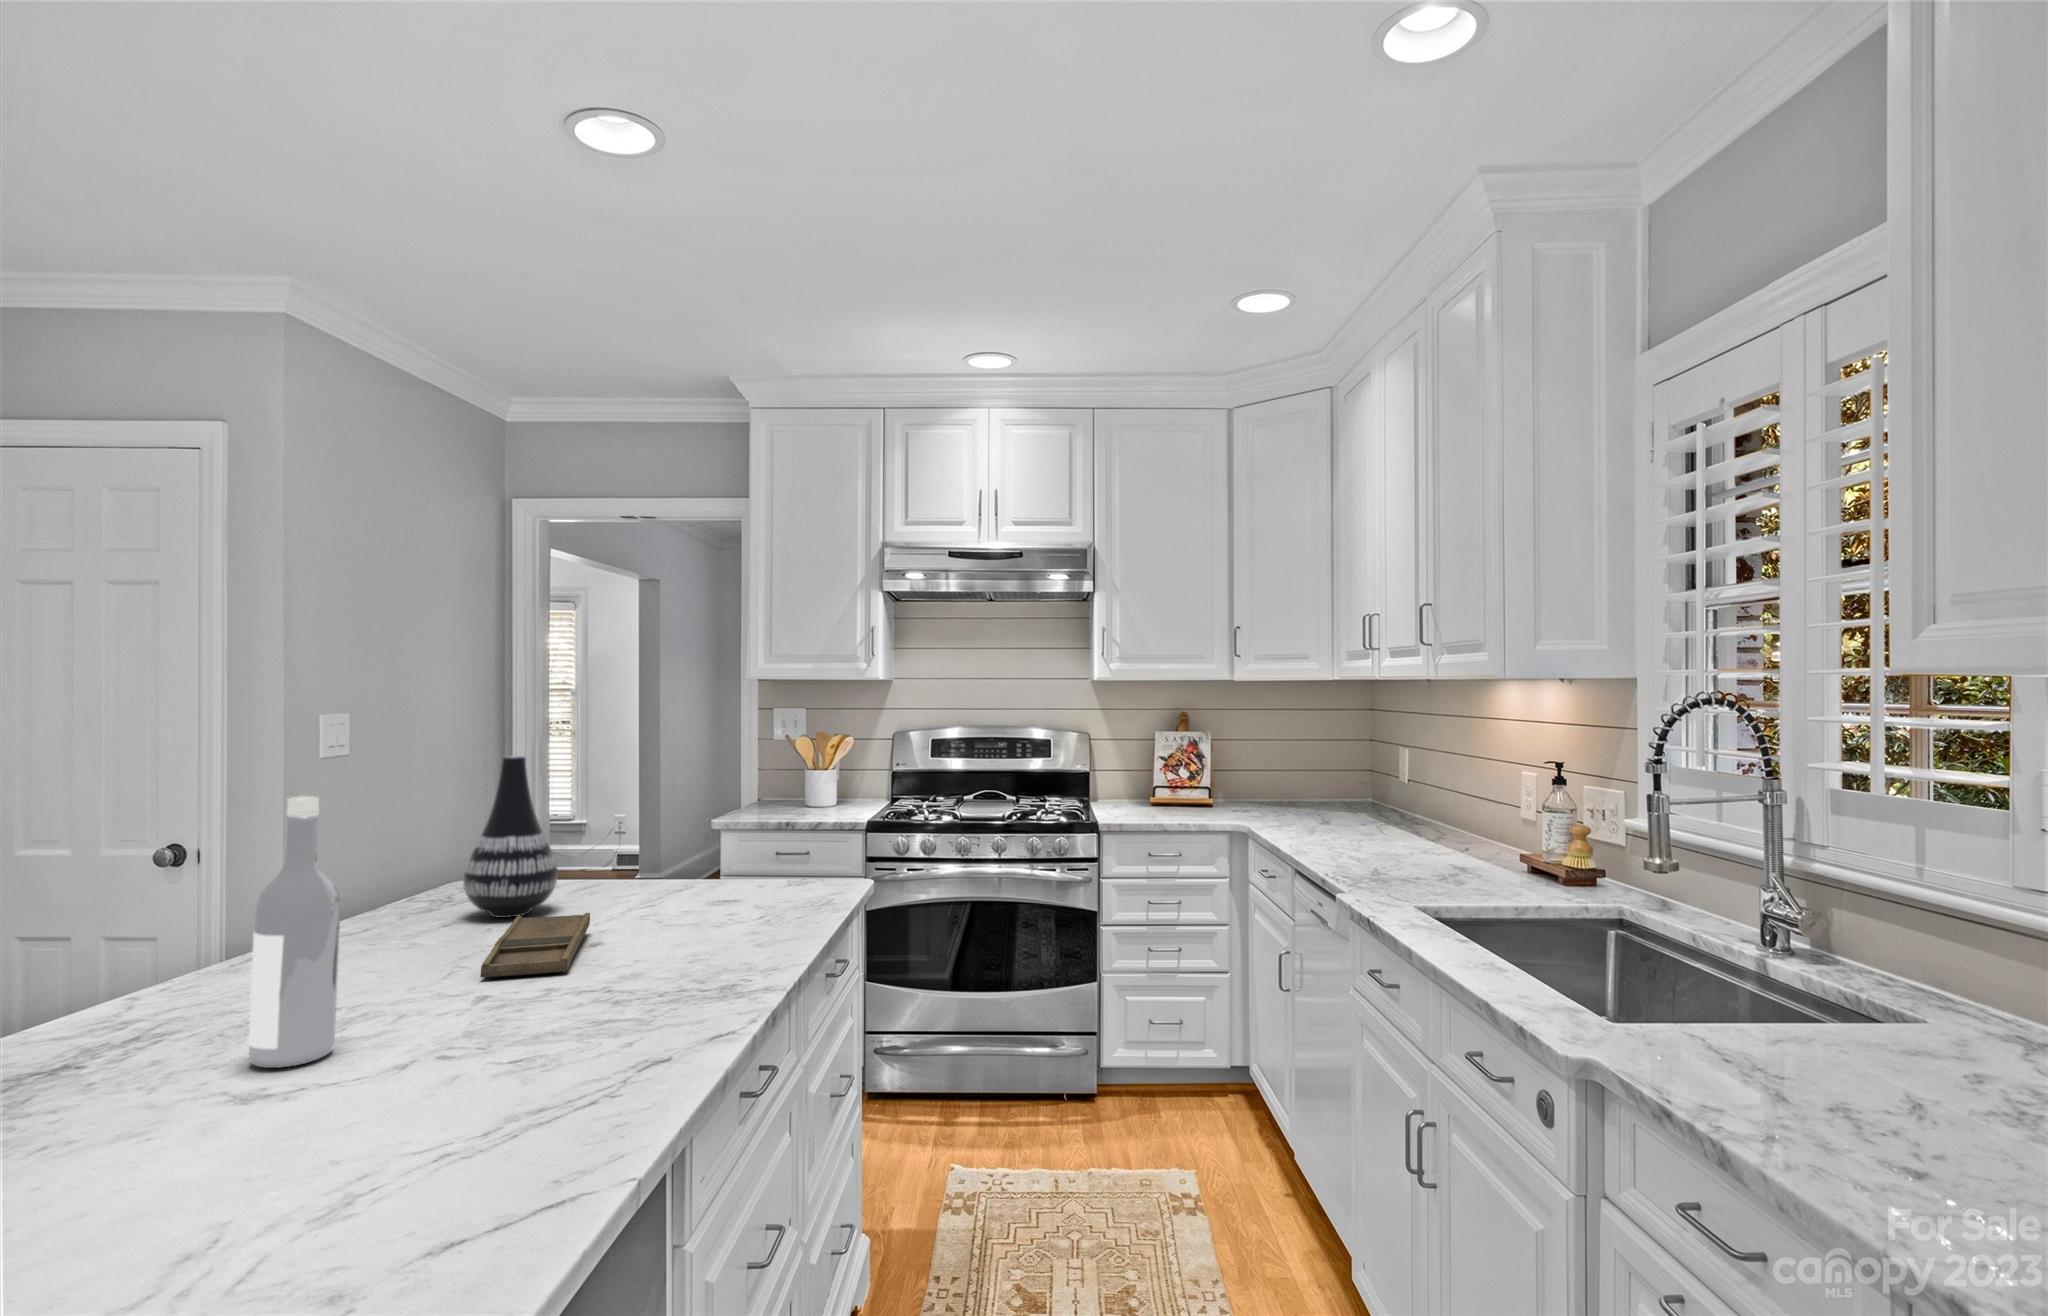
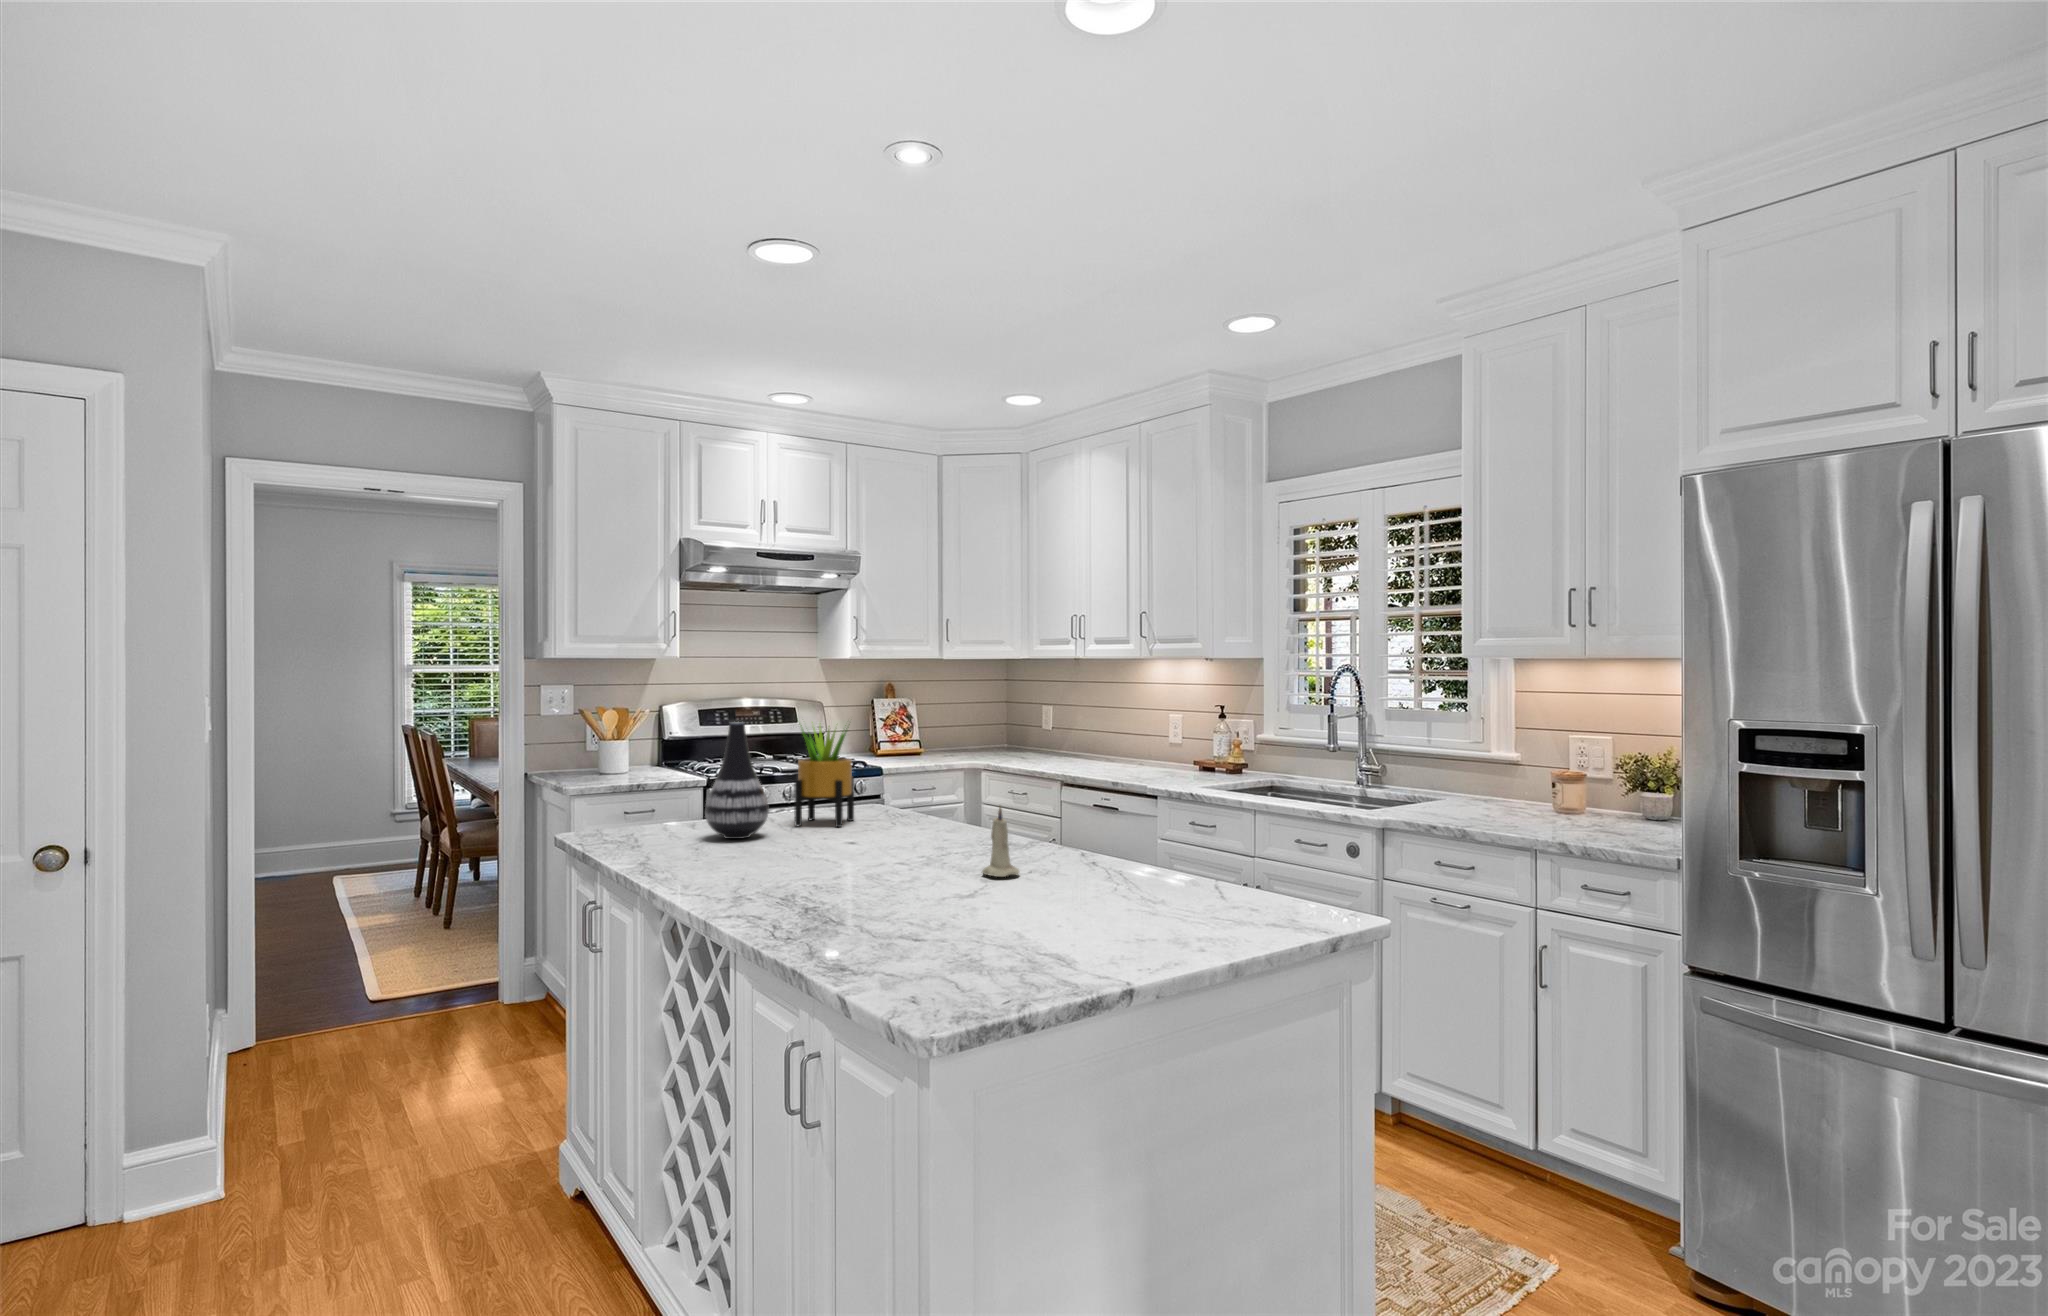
potted plant: none [623,748,721,915] -> present [794,725,854,827]
wine bottle: present [249,796,340,1068] -> none [903,735,943,882]
tray: present [480,913,590,977] -> none [804,823,912,853]
candle: none [346,940,433,1087] -> present [982,807,1019,877]

